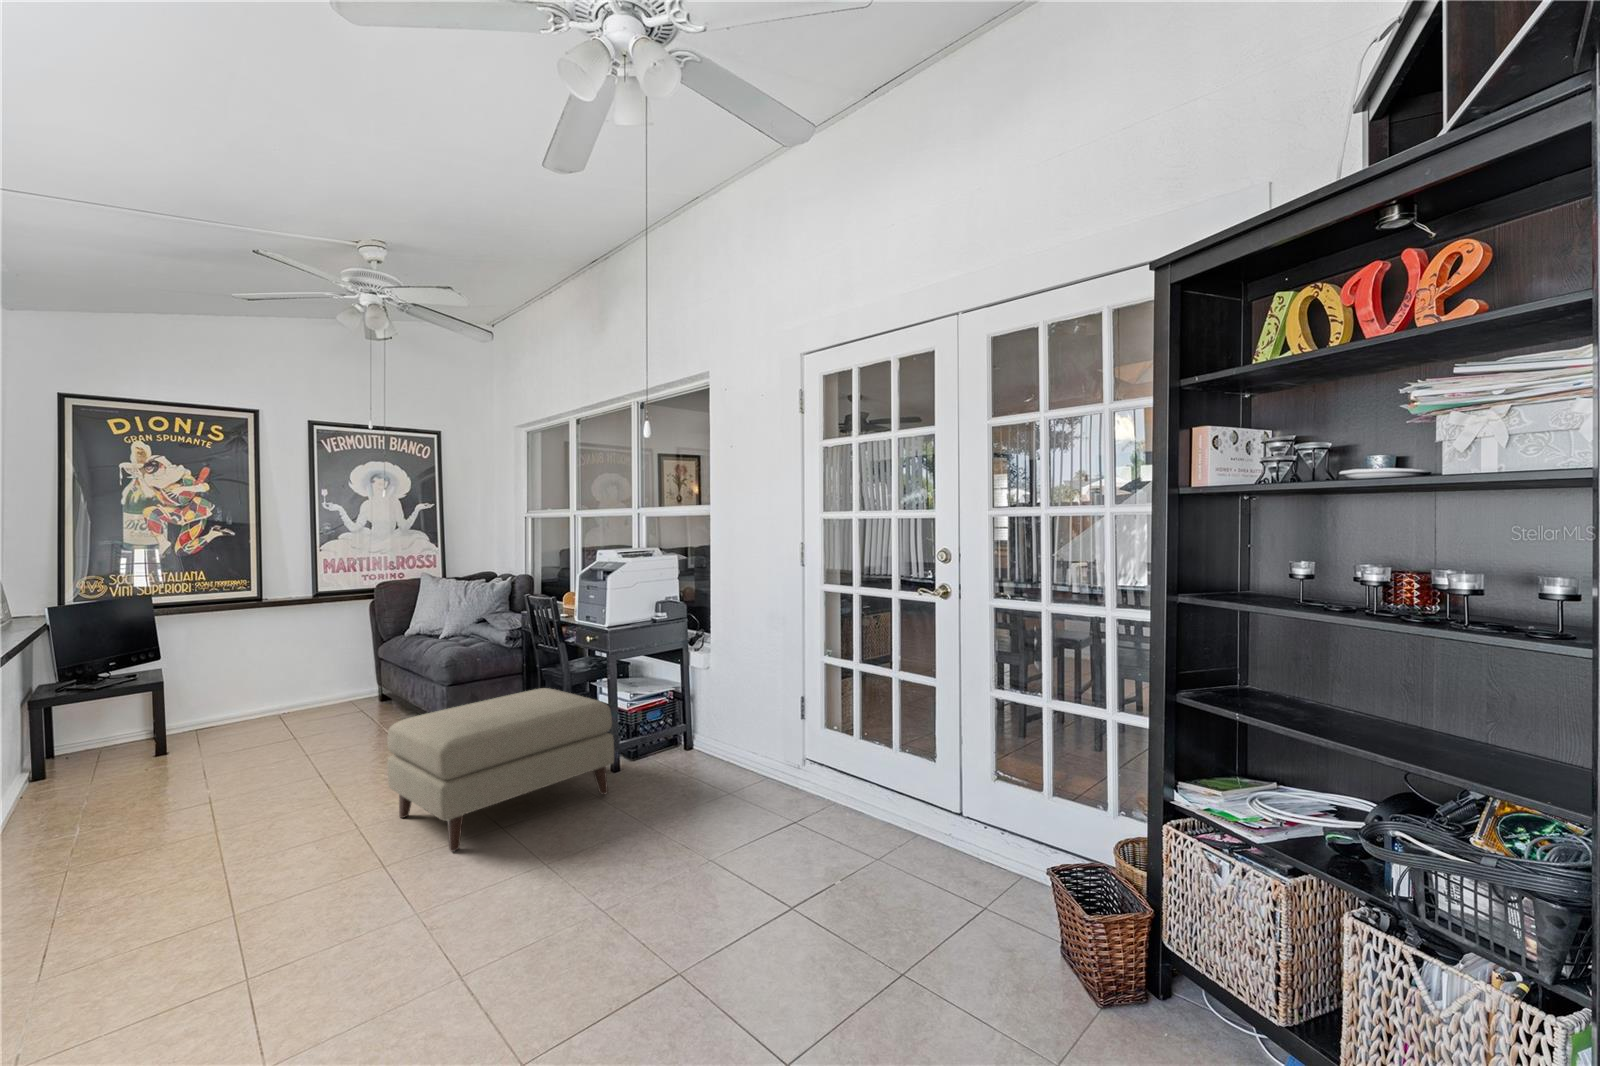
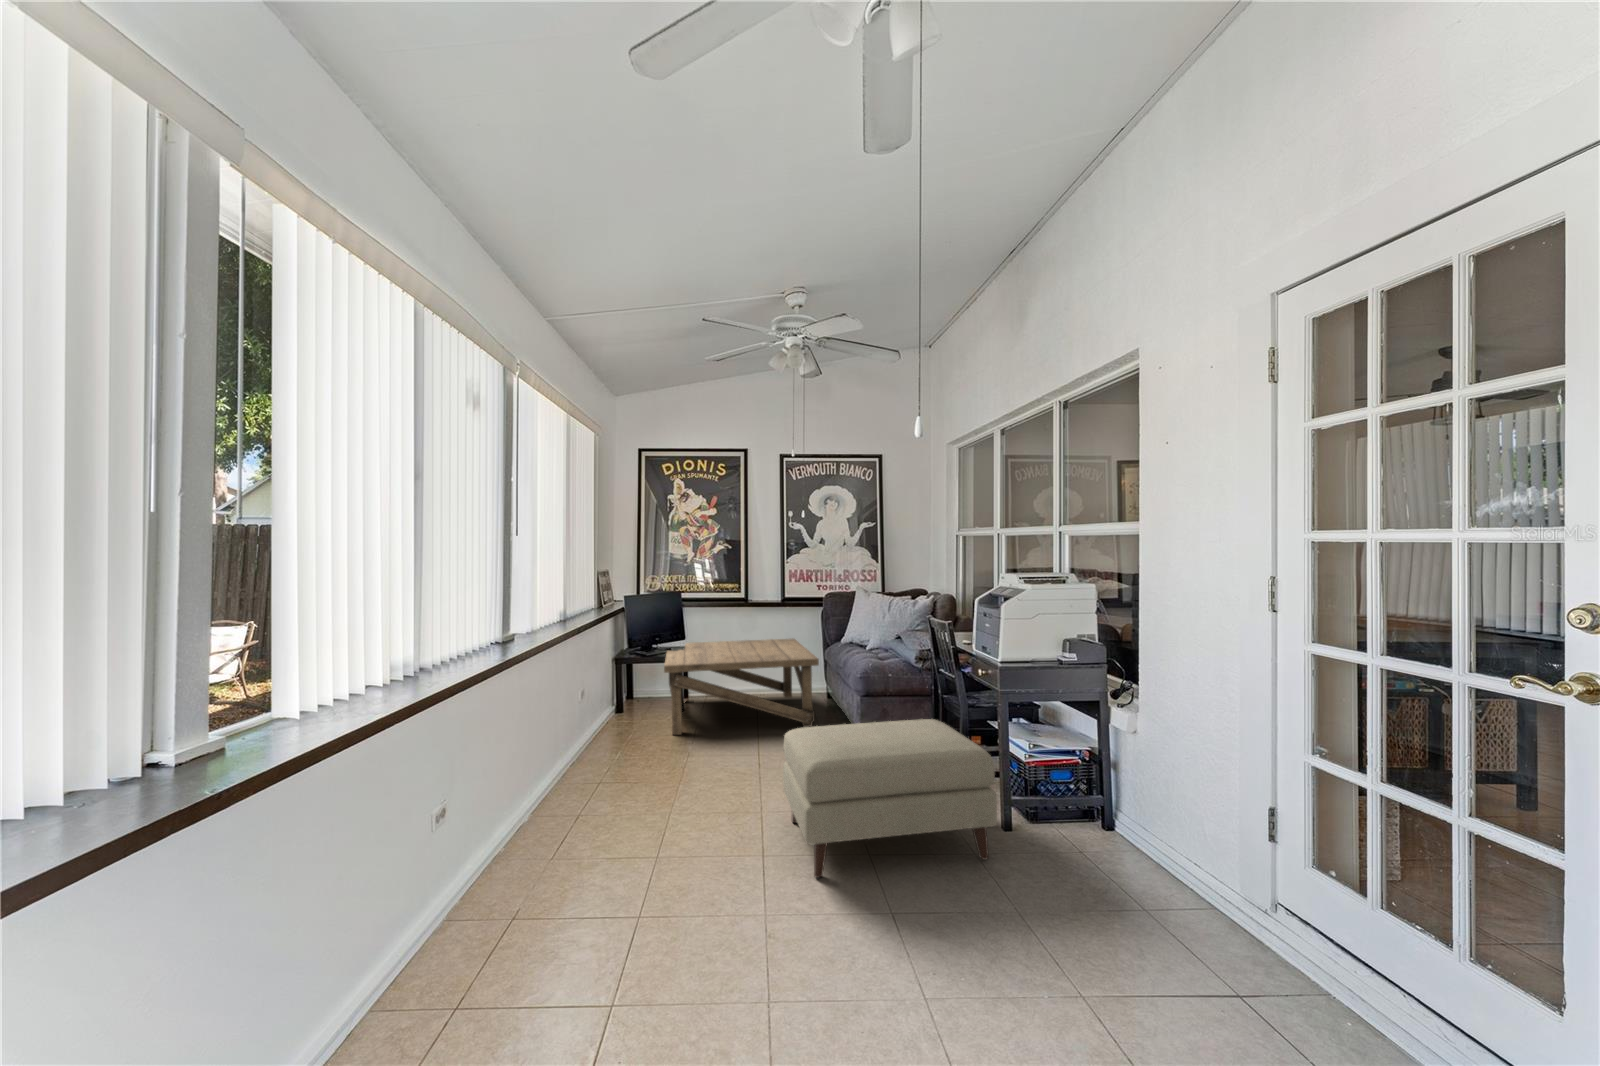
coffee table: none [131,639,384,777] -> present [664,638,819,735]

